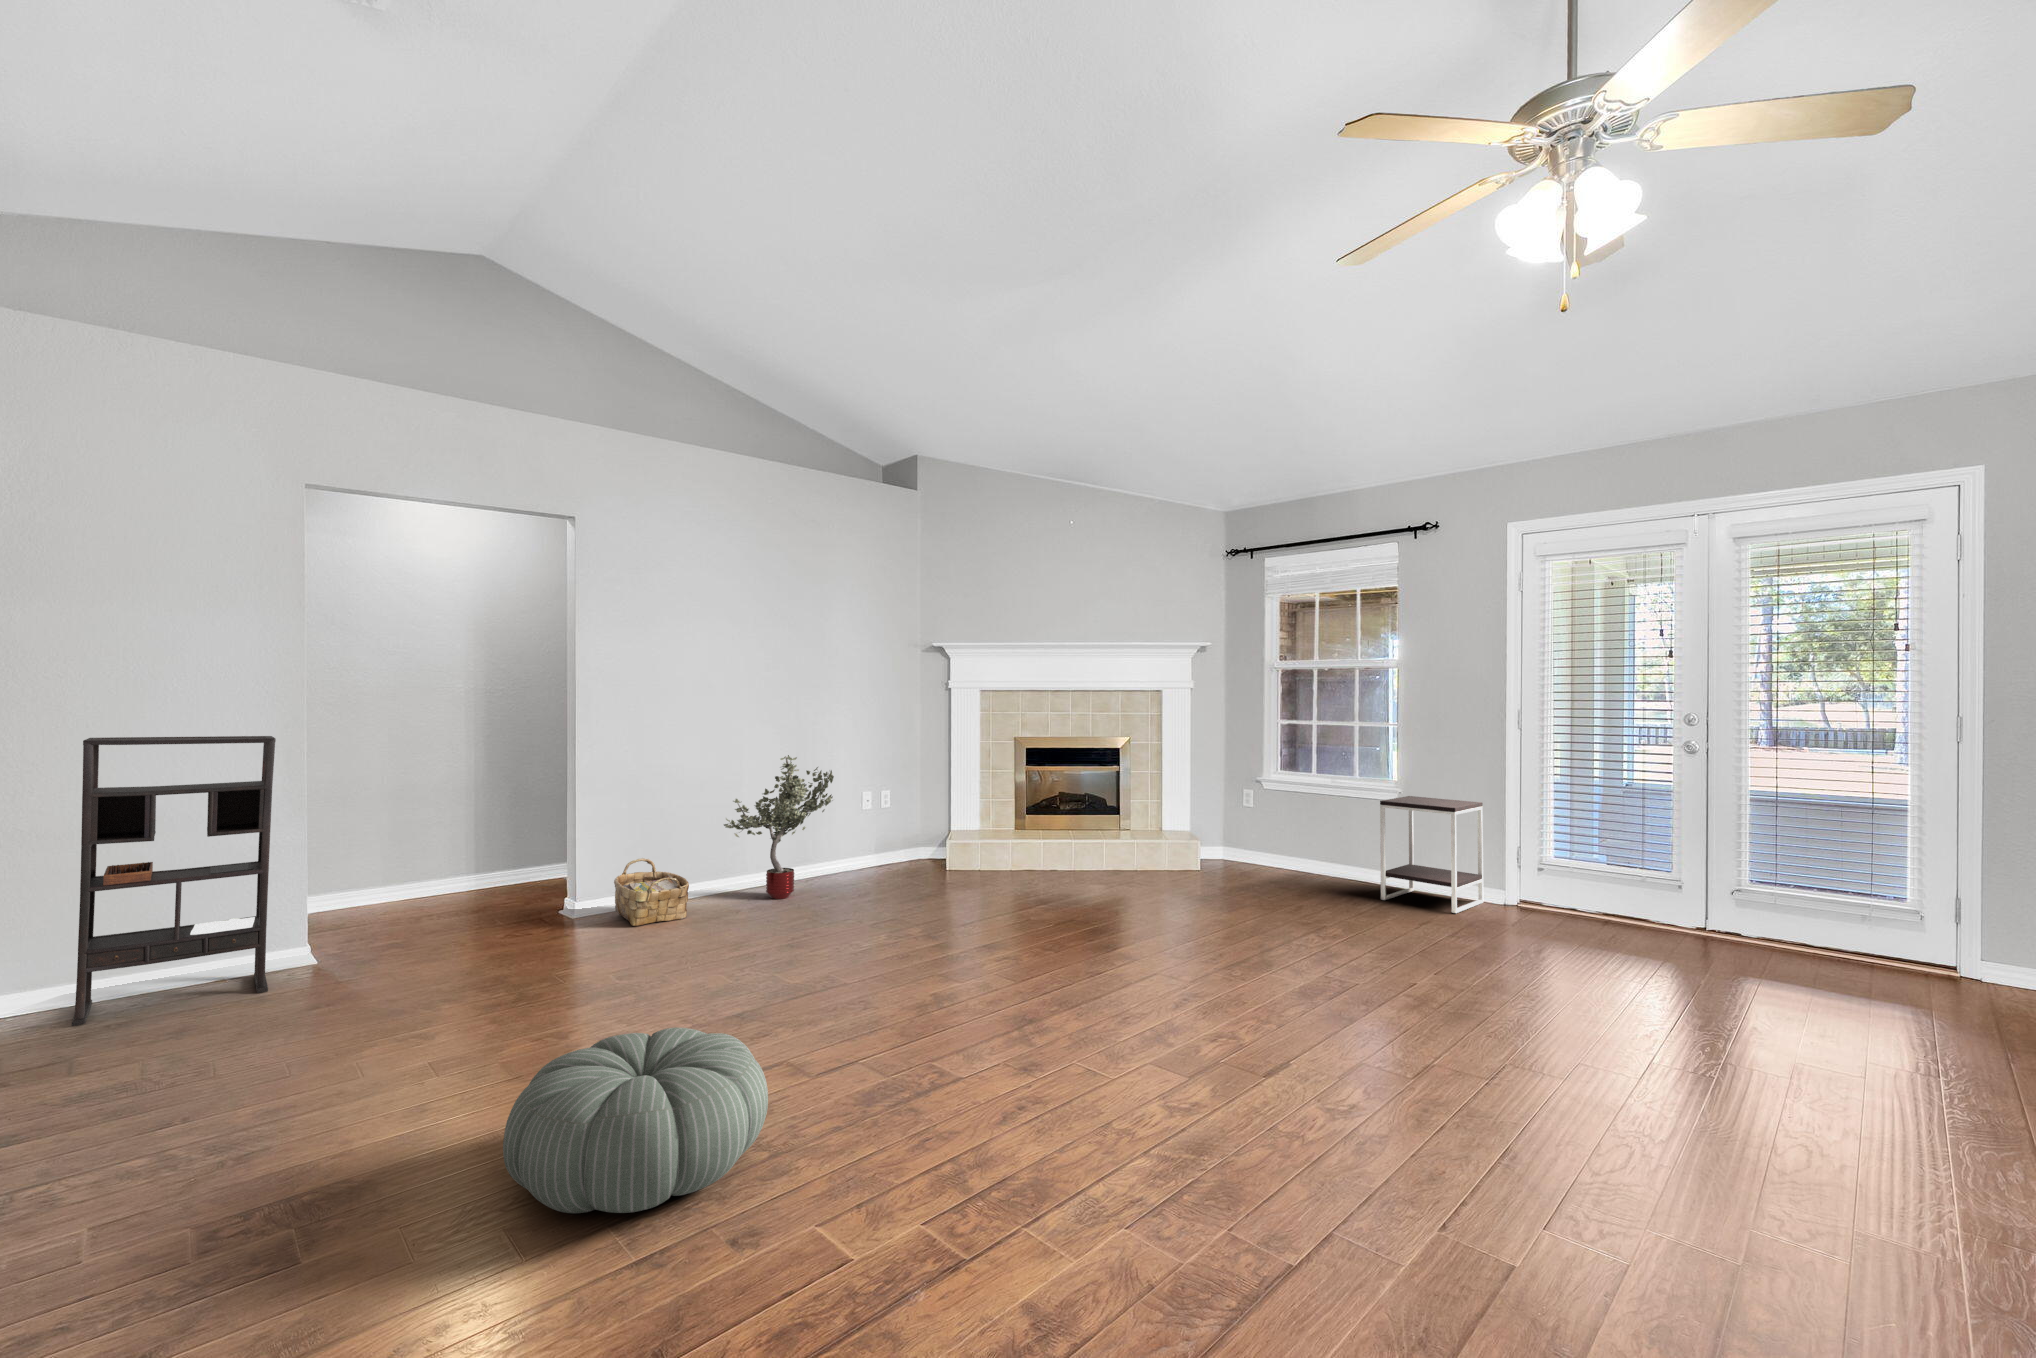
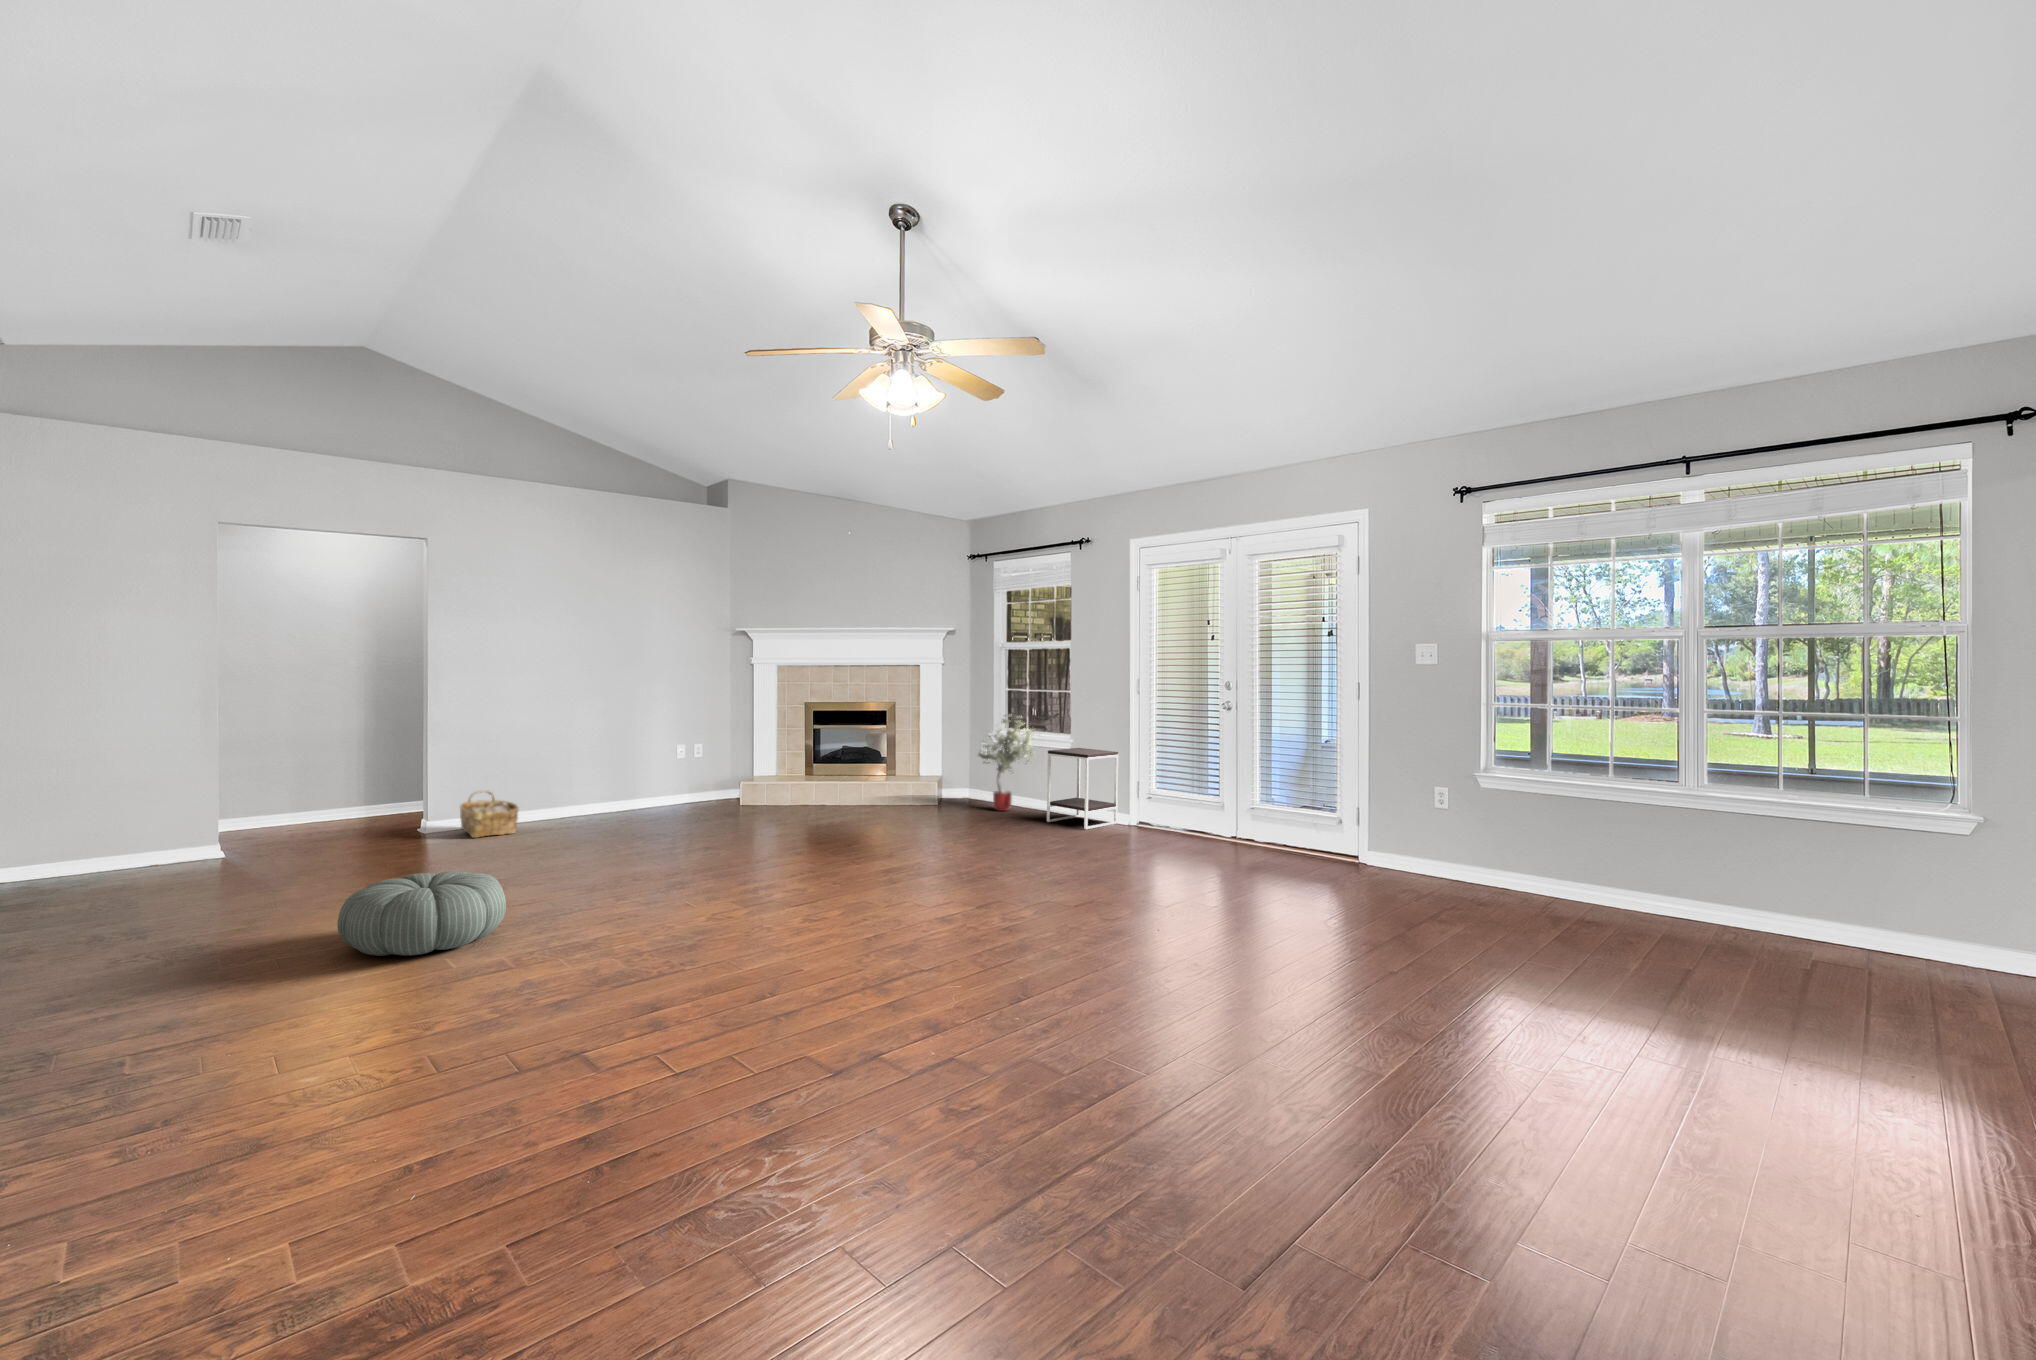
bookshelf: present [72,736,276,1026] -> none [47,695,190,890]
potted tree: present [724,755,834,899] -> present [979,714,1035,811]

